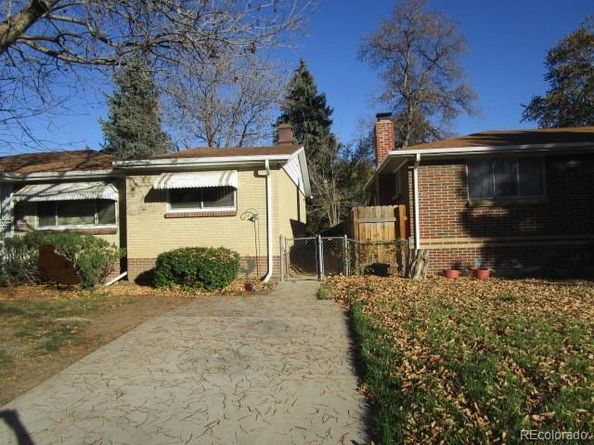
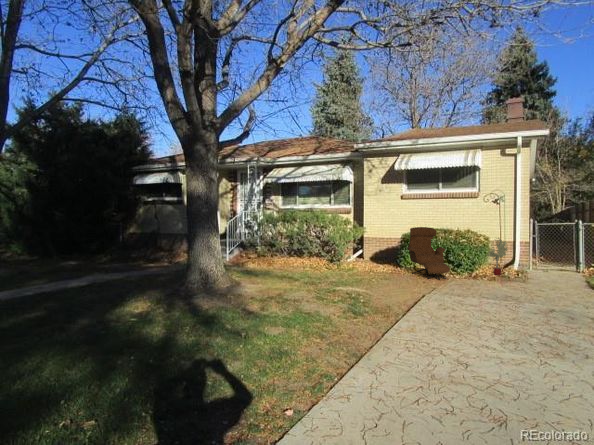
lounge chair: present [36,244,81,291] -> present [407,227,450,280]

